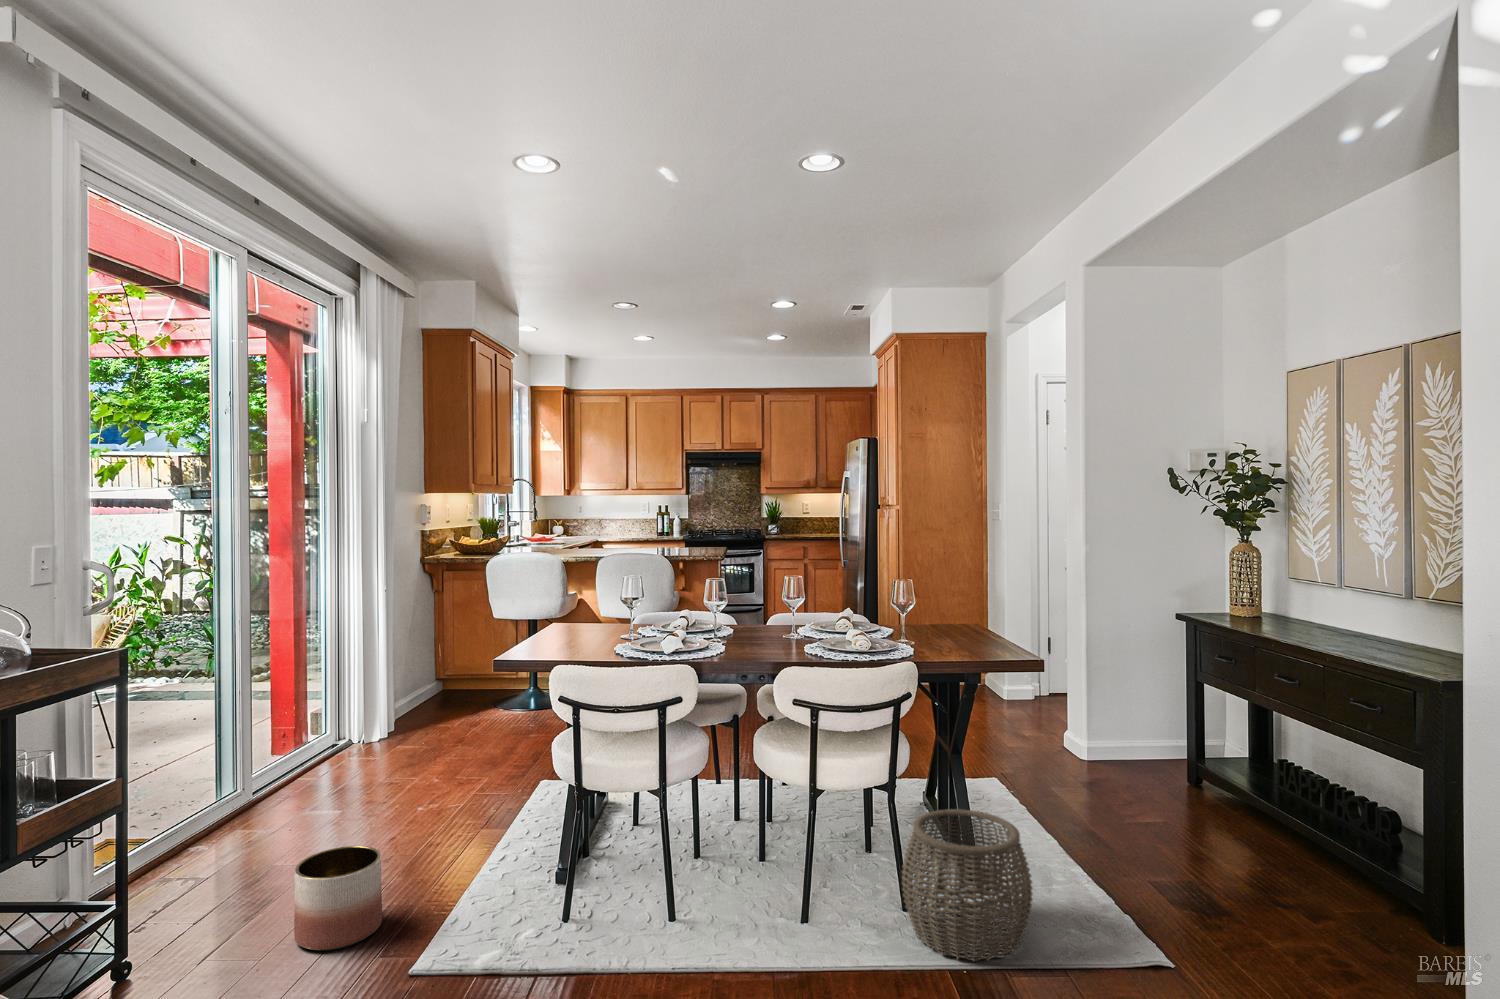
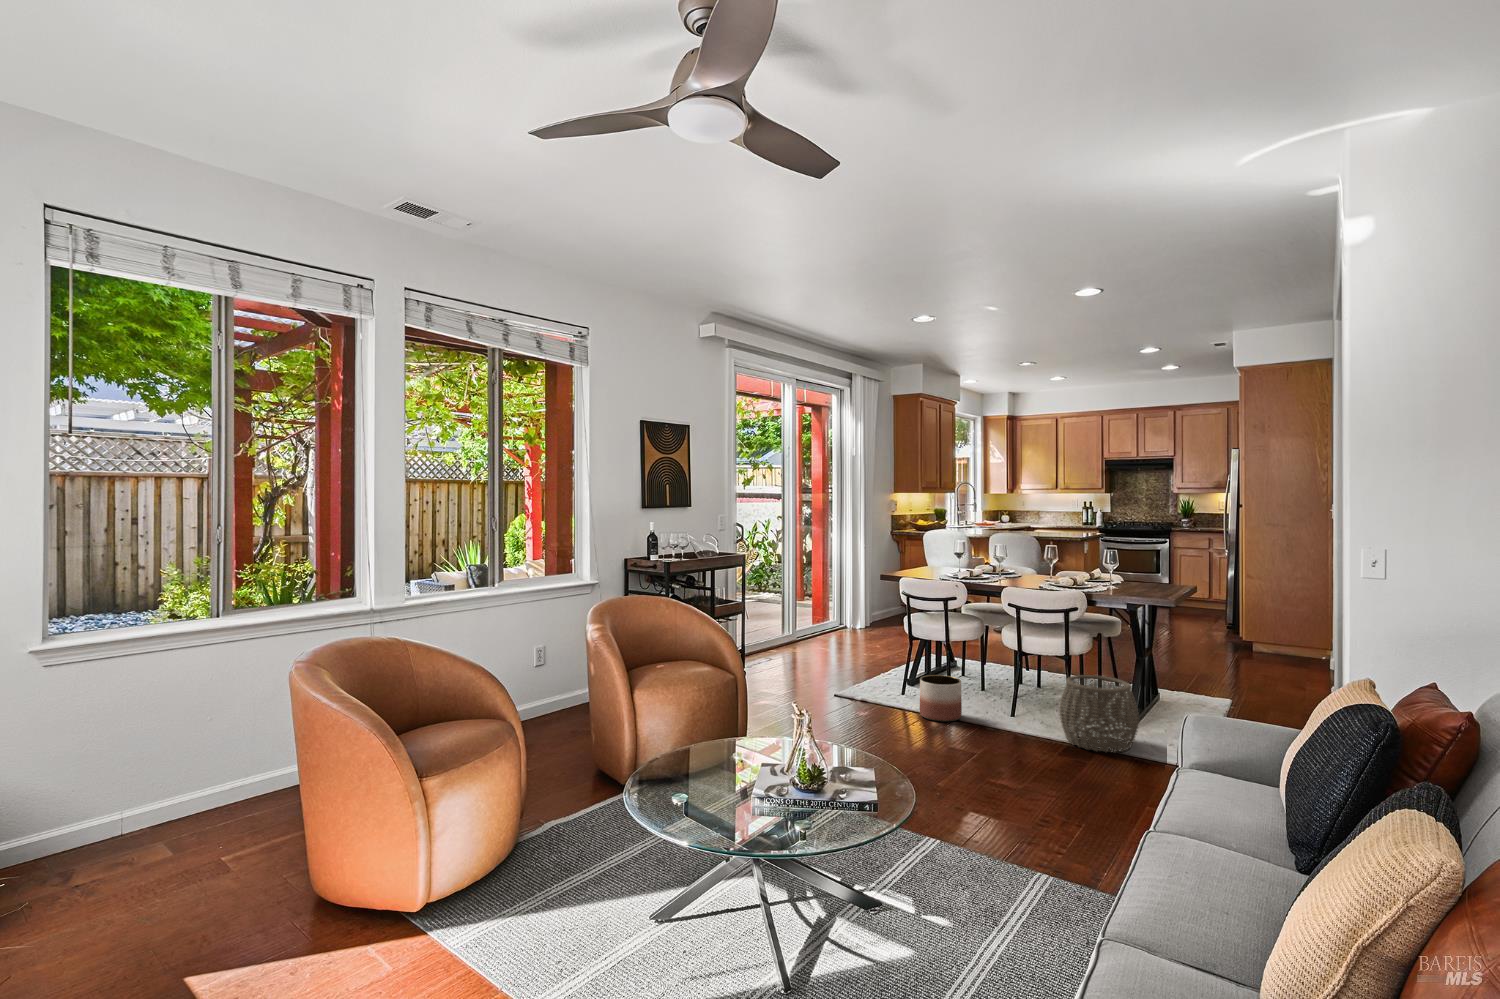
planter: present [294,846,382,951] -> present [920,675,962,722]

